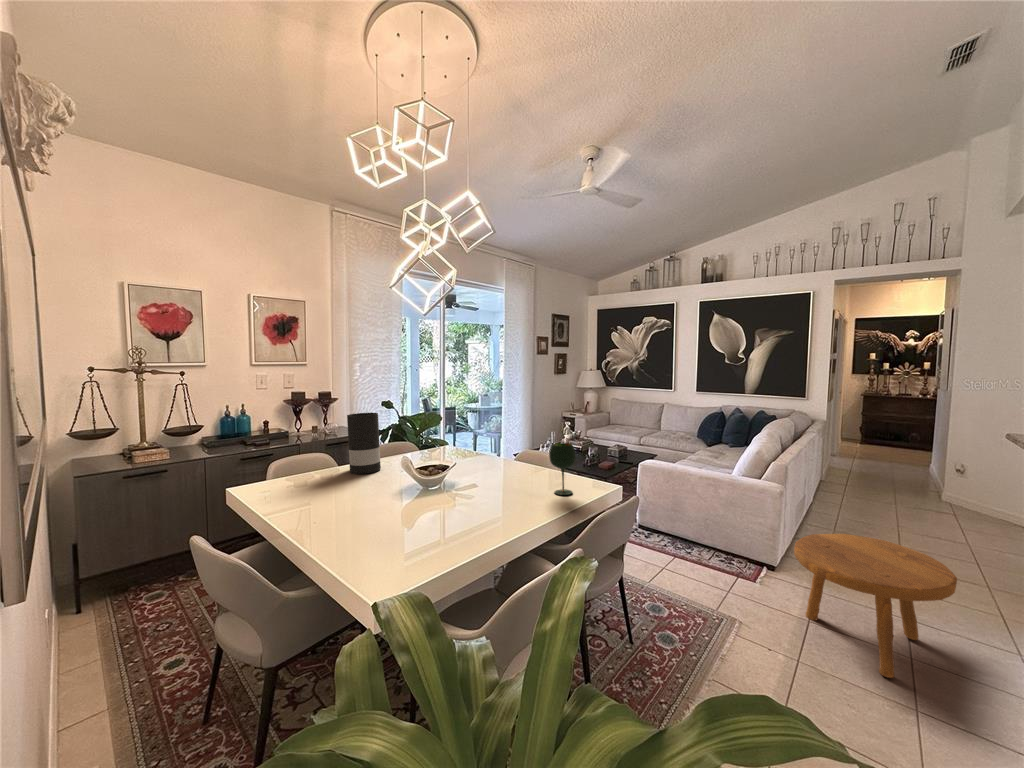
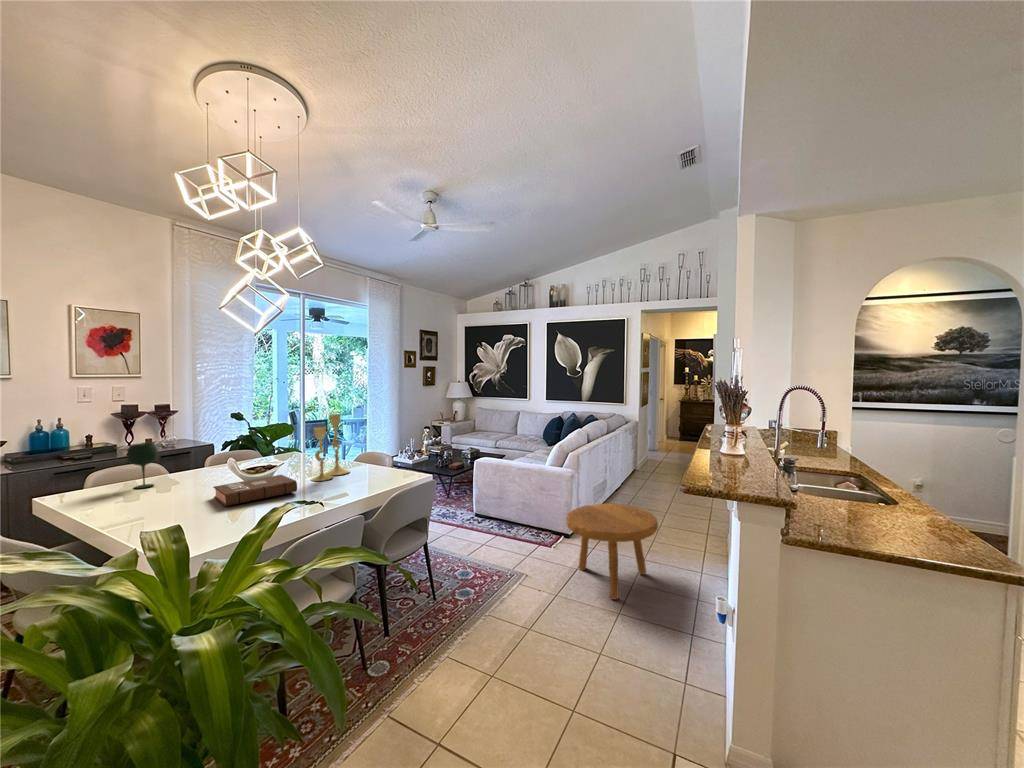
candlestick: none [488,408,526,488] -> present [311,414,350,481]
vase: present [347,413,381,474] -> none [176,422,212,478]
wine glass: present [549,443,576,495] -> present [127,443,158,488]
book: none [393,479,483,519] -> present [213,475,297,506]

